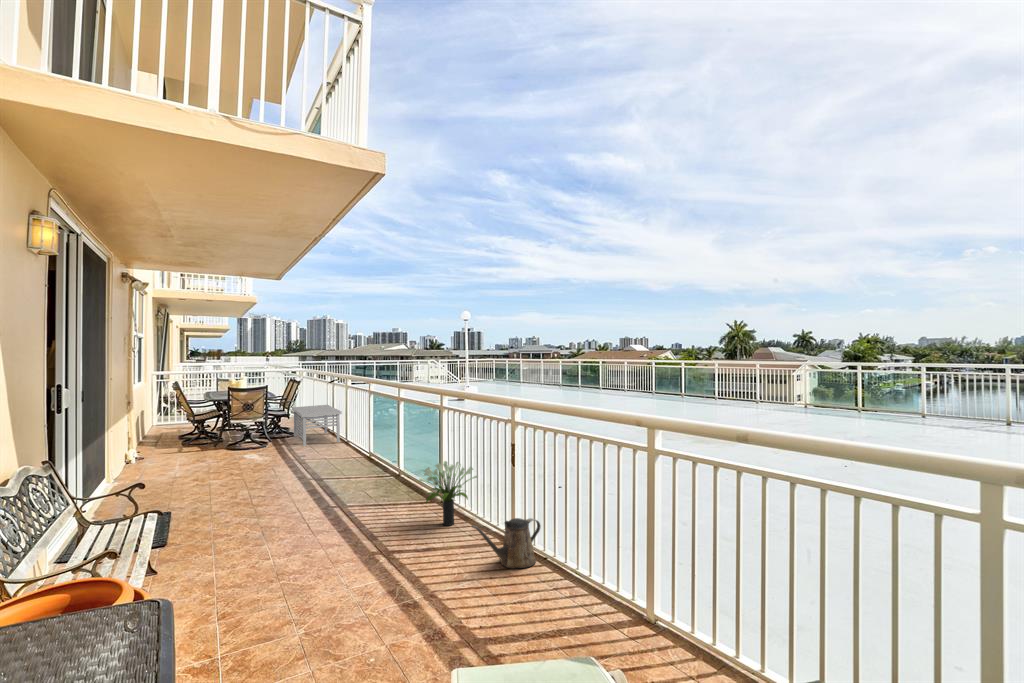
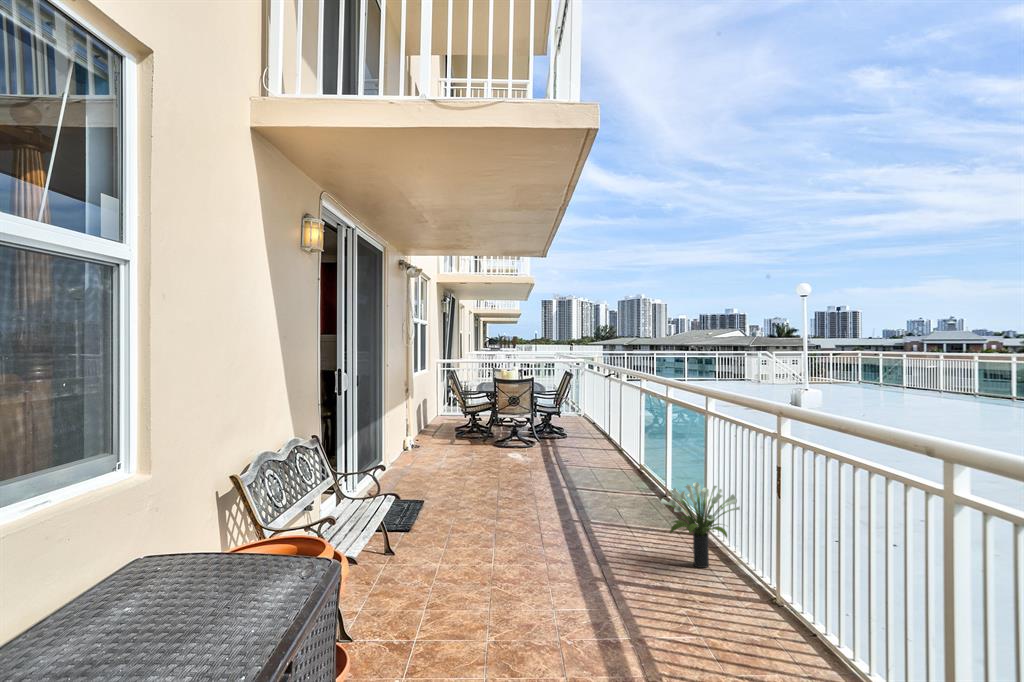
storage bench: present [292,405,342,446] -> none [563,403,615,451]
watering can: present [472,518,540,568] -> none [701,566,810,638]

